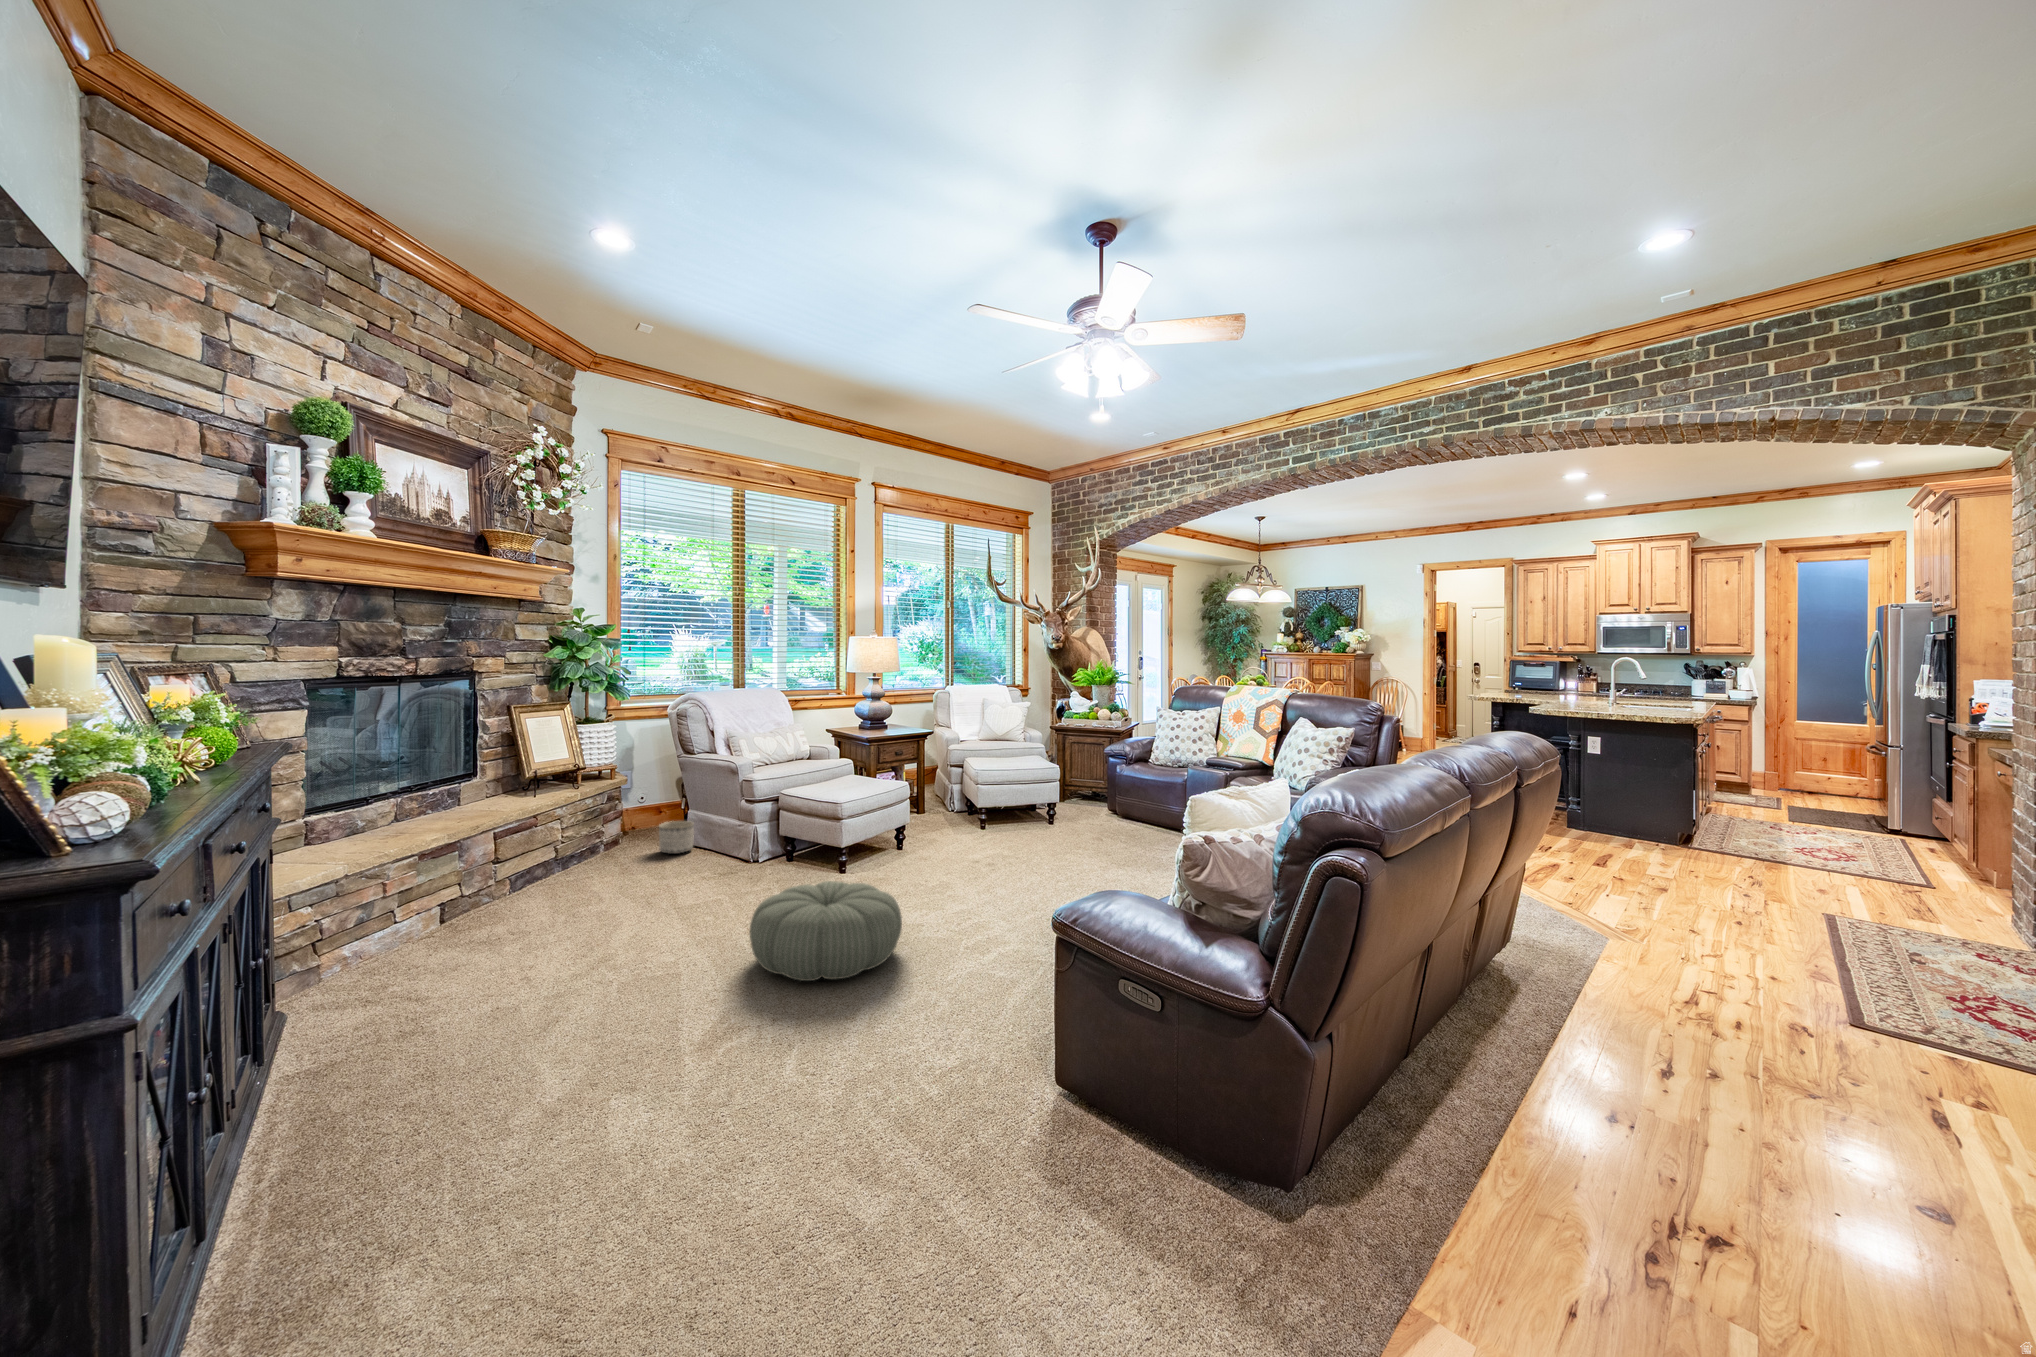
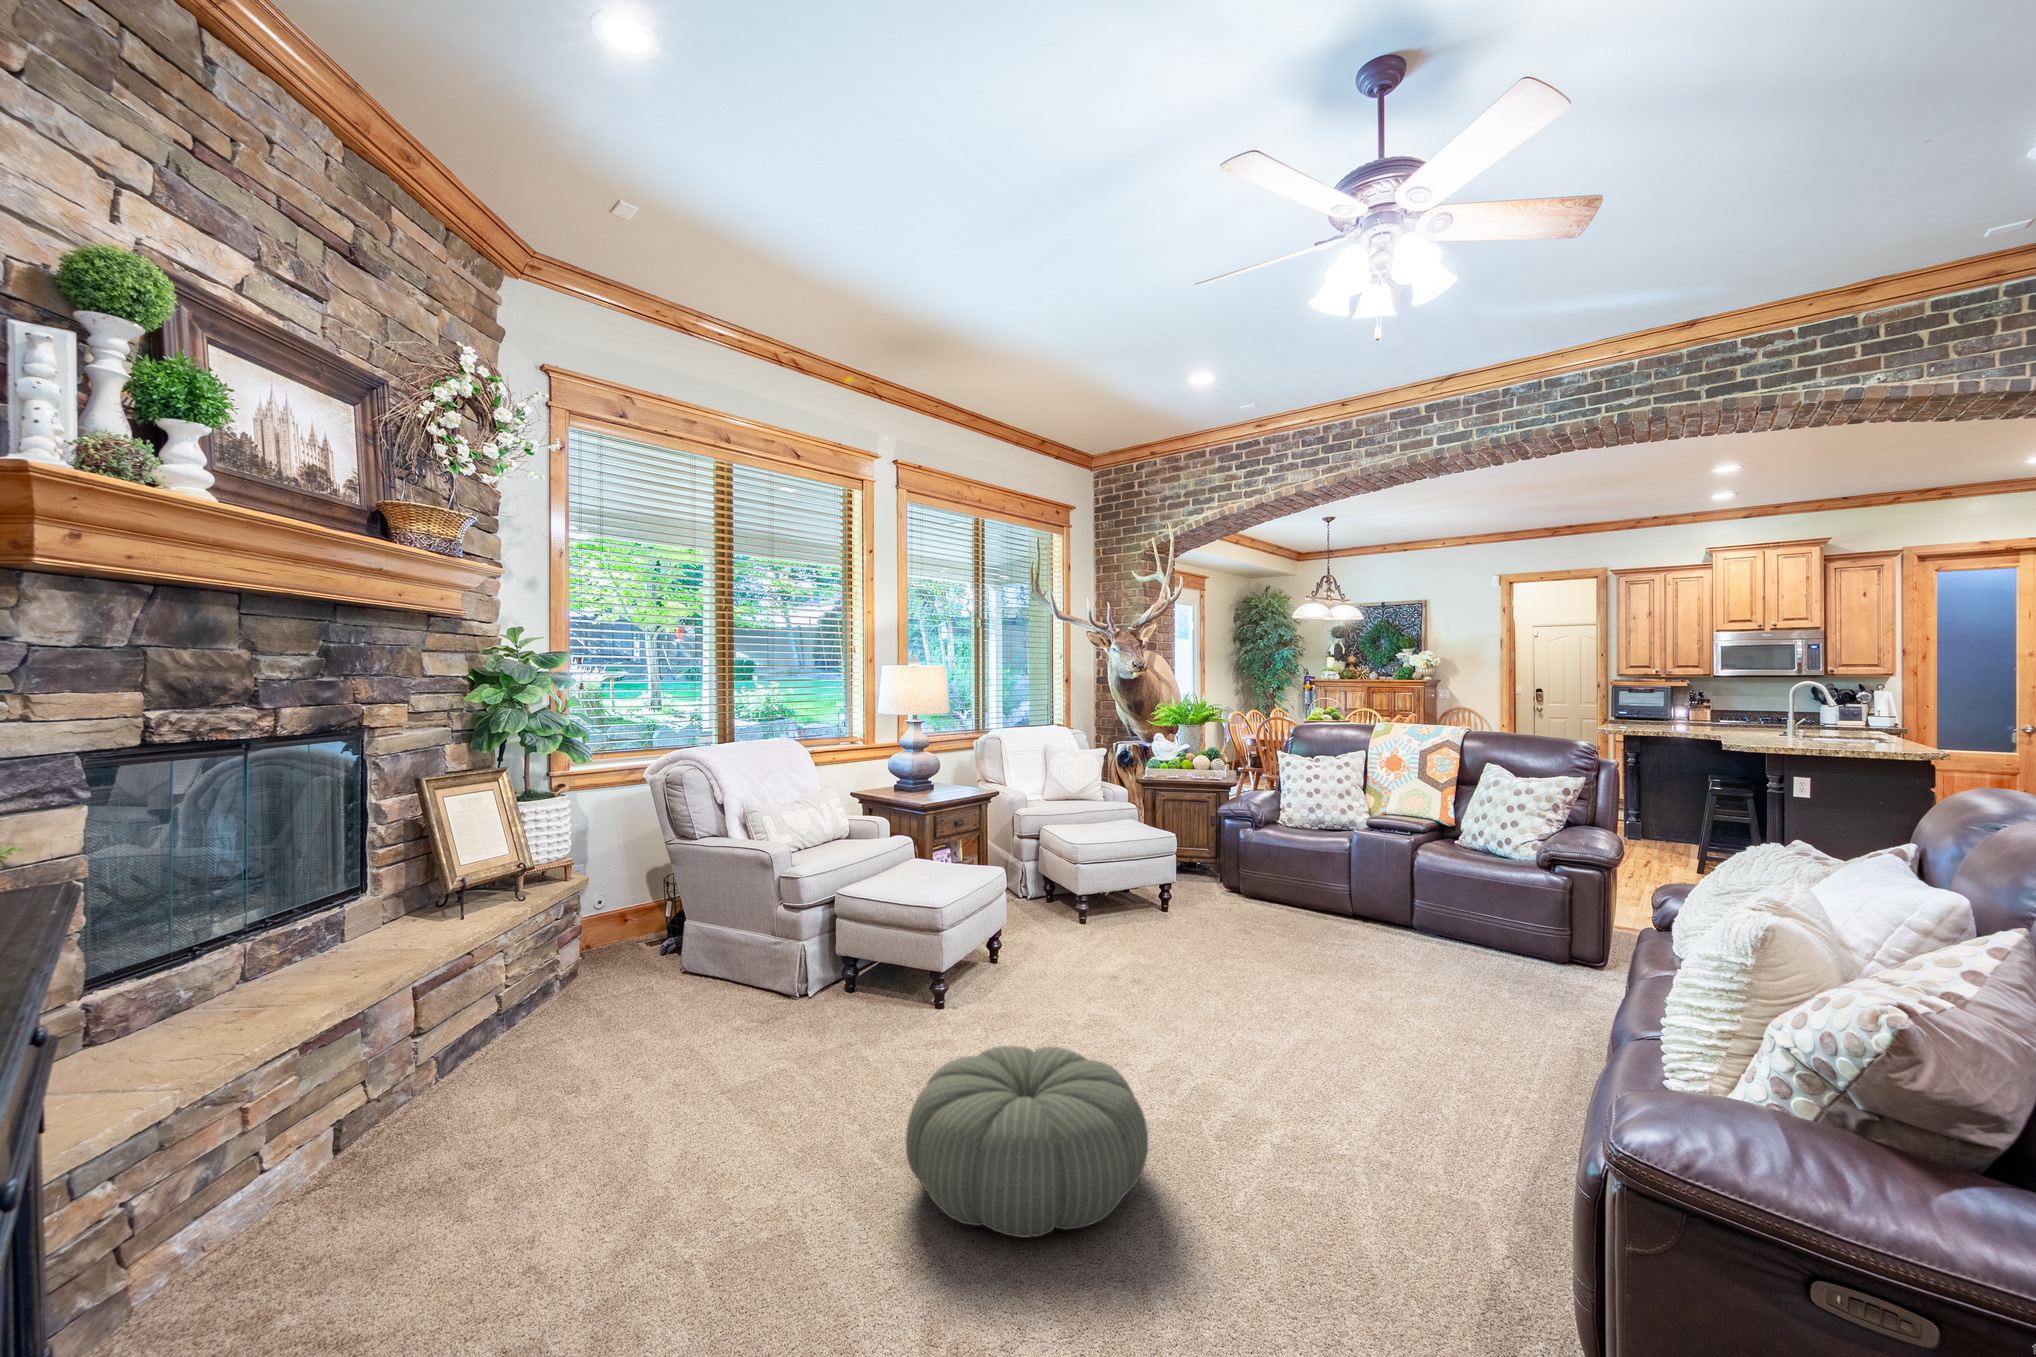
planter: present [659,821,694,854] -> none [643,939,695,992]

